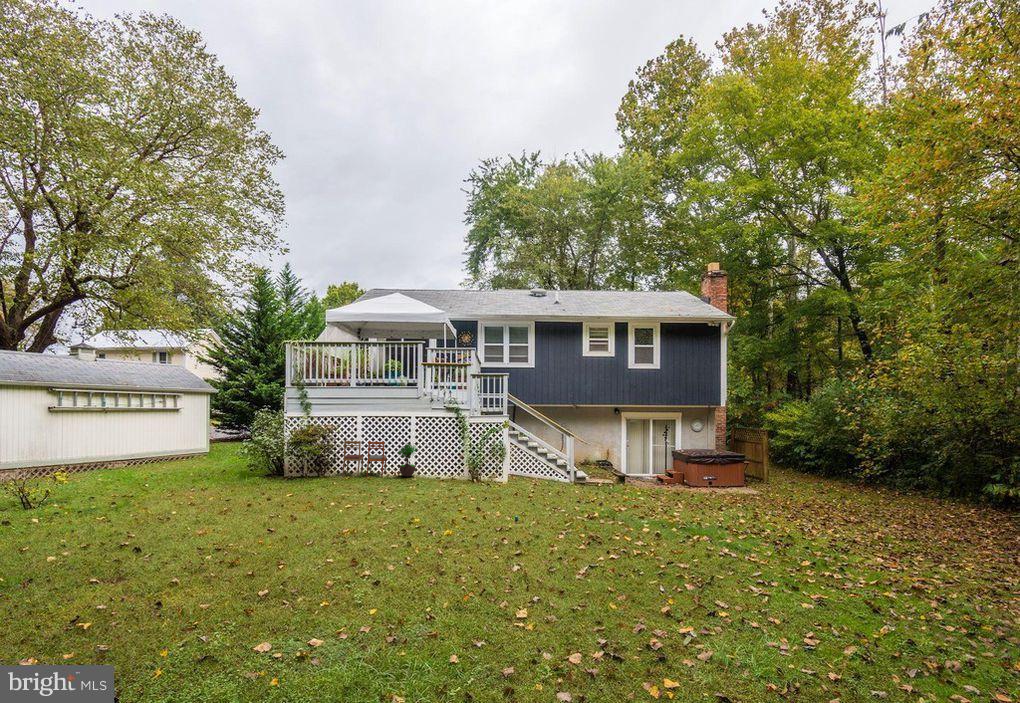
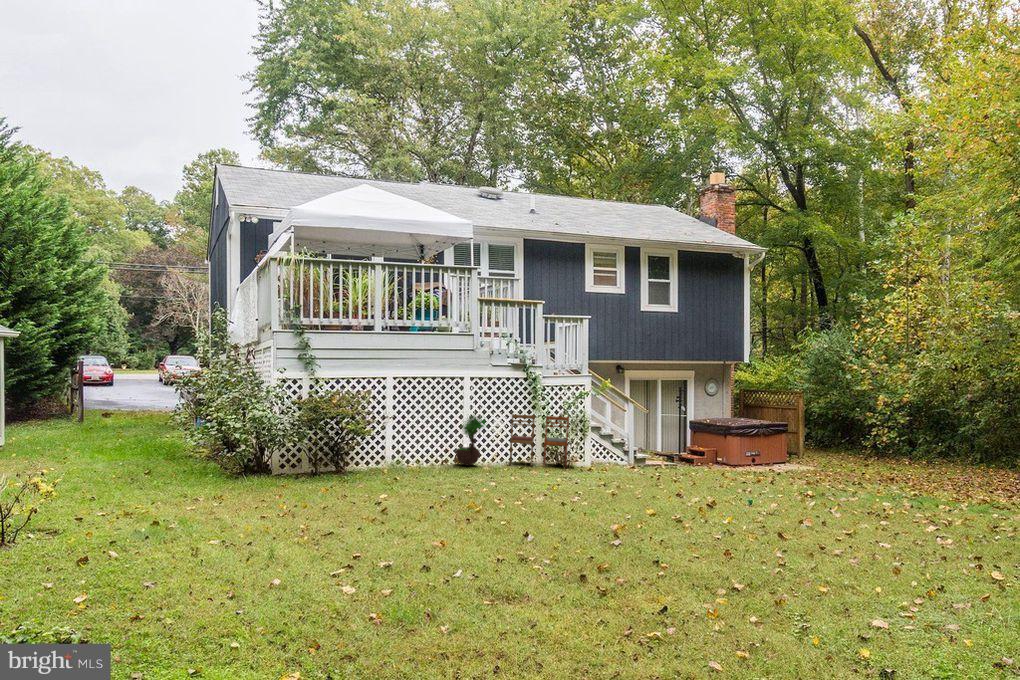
chair: present [342,441,386,477] -> present [509,414,569,468]

